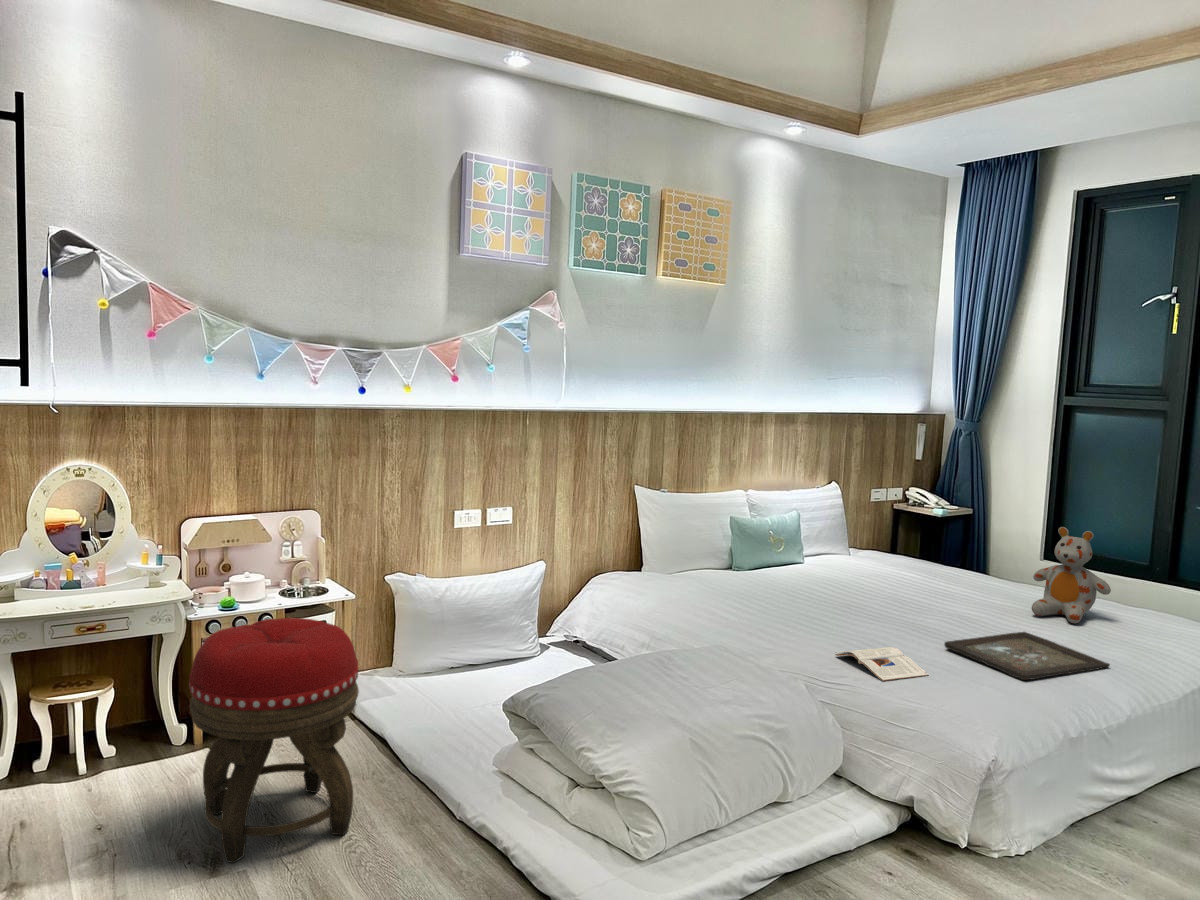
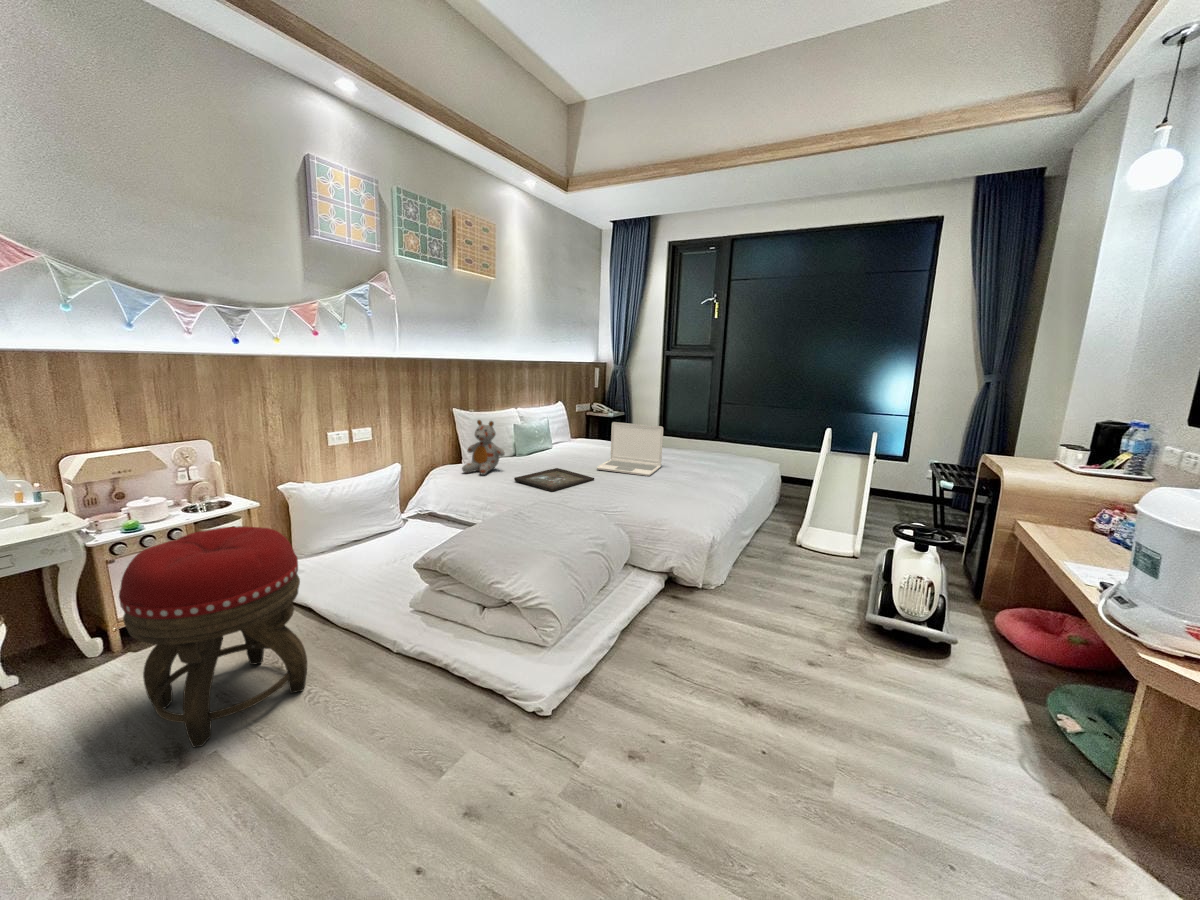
laptop: none [853,526,987,629] -> present [597,422,663,476]
stuffed bear: present [1032,527,1111,623] -> present [462,420,505,475]
tray: present [945,632,1110,680] -> present [514,468,594,491]
magazine: present [835,647,929,681] -> none [608,488,662,508]

